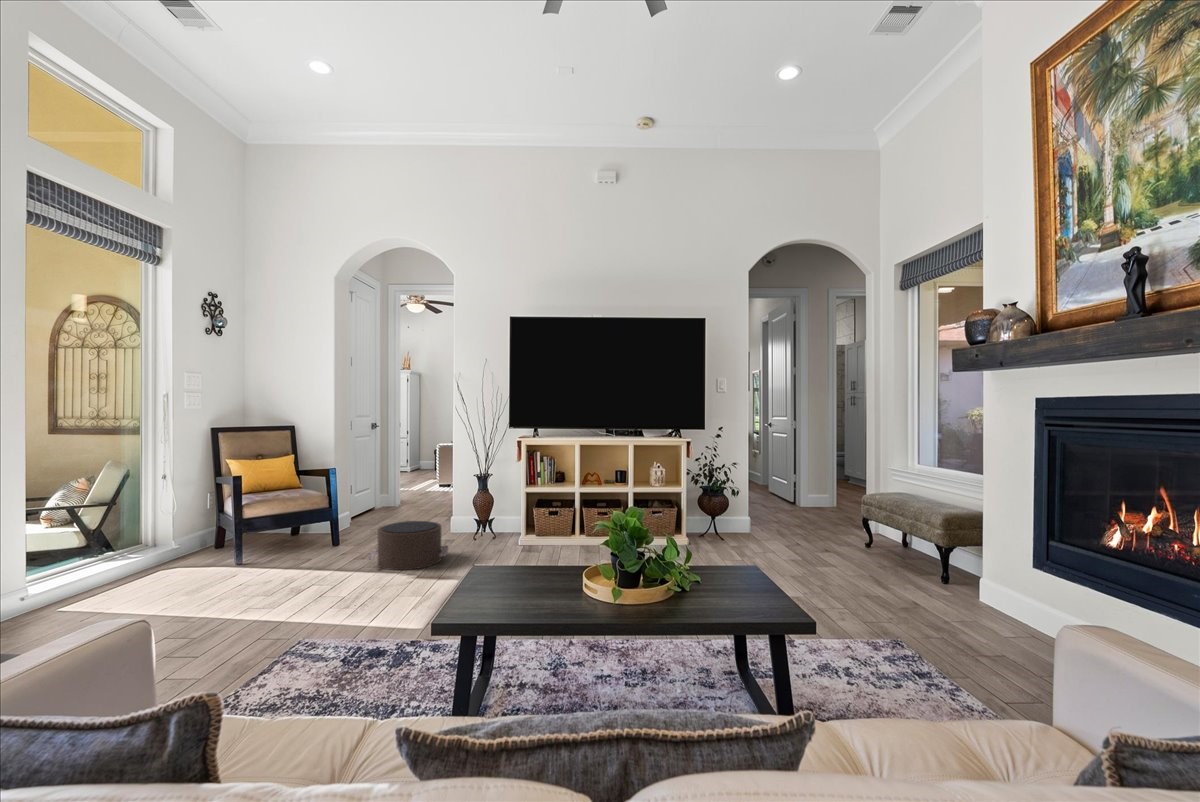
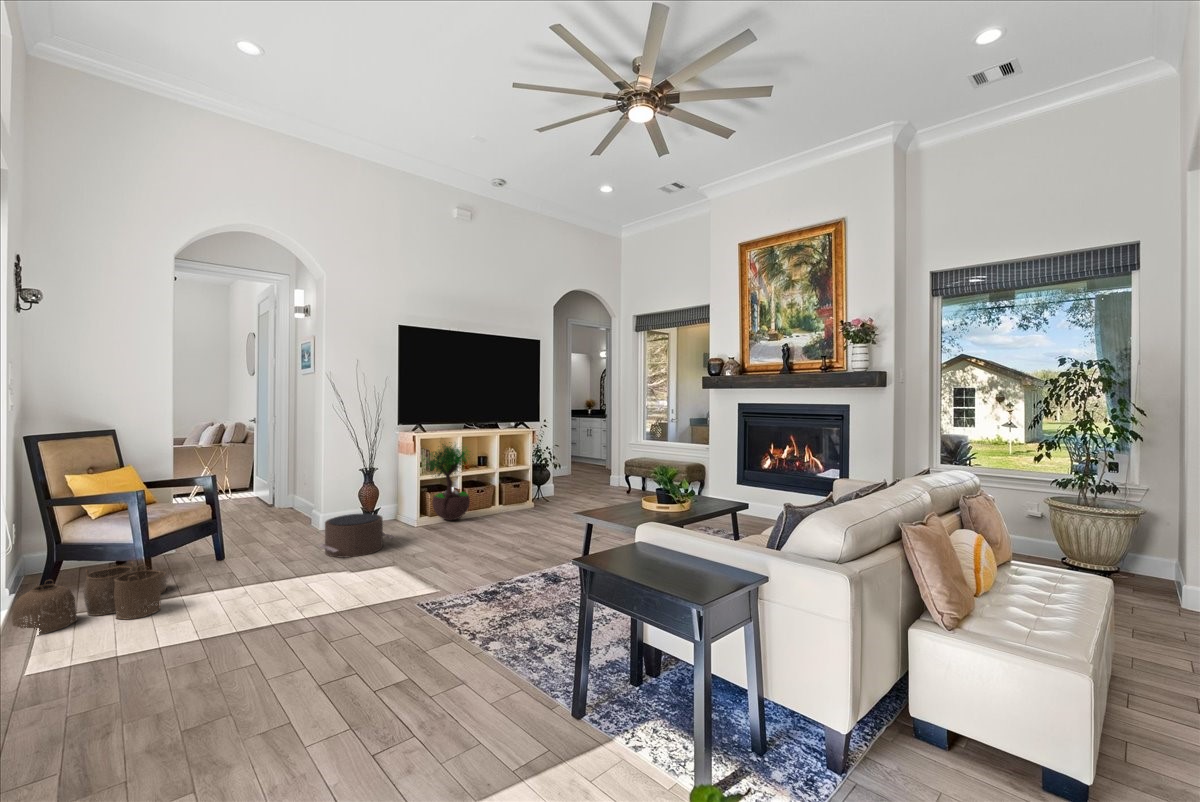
potted tree: none [514,441,583,548] -> present [424,442,470,520]
woven basket: none [90,534,231,587] -> present [12,562,167,635]

